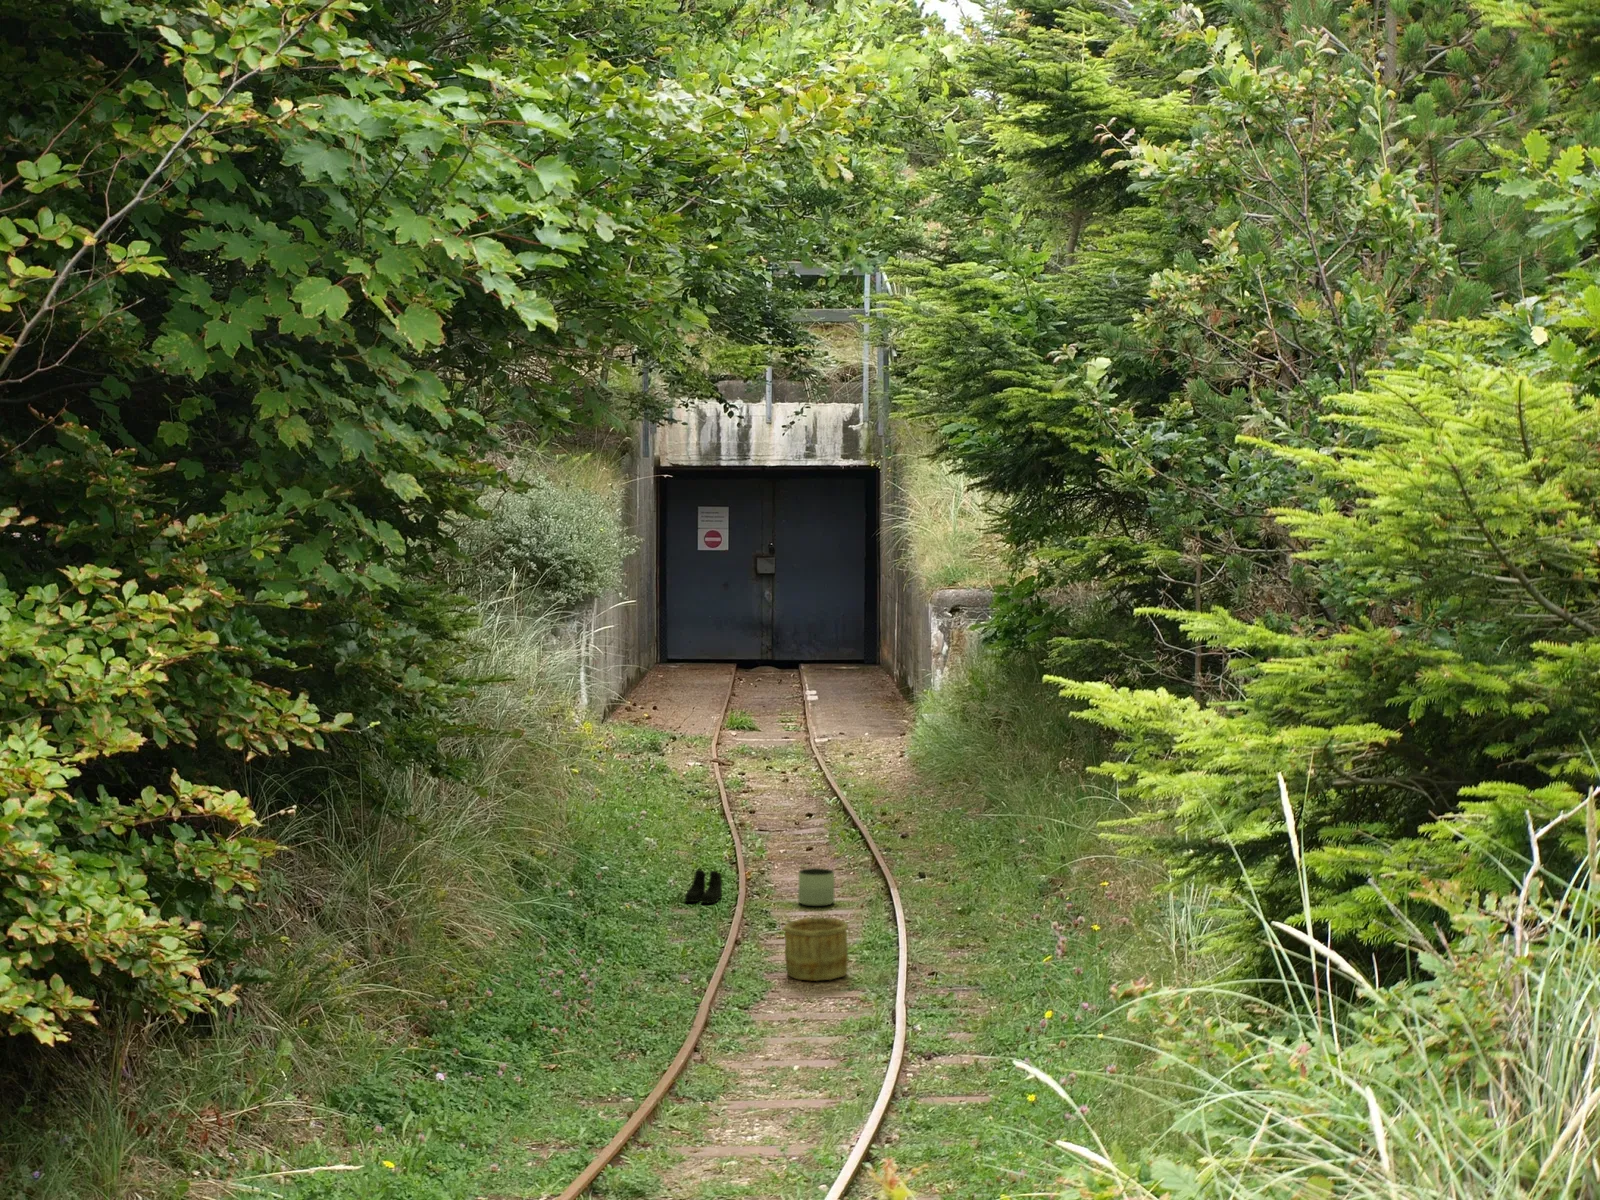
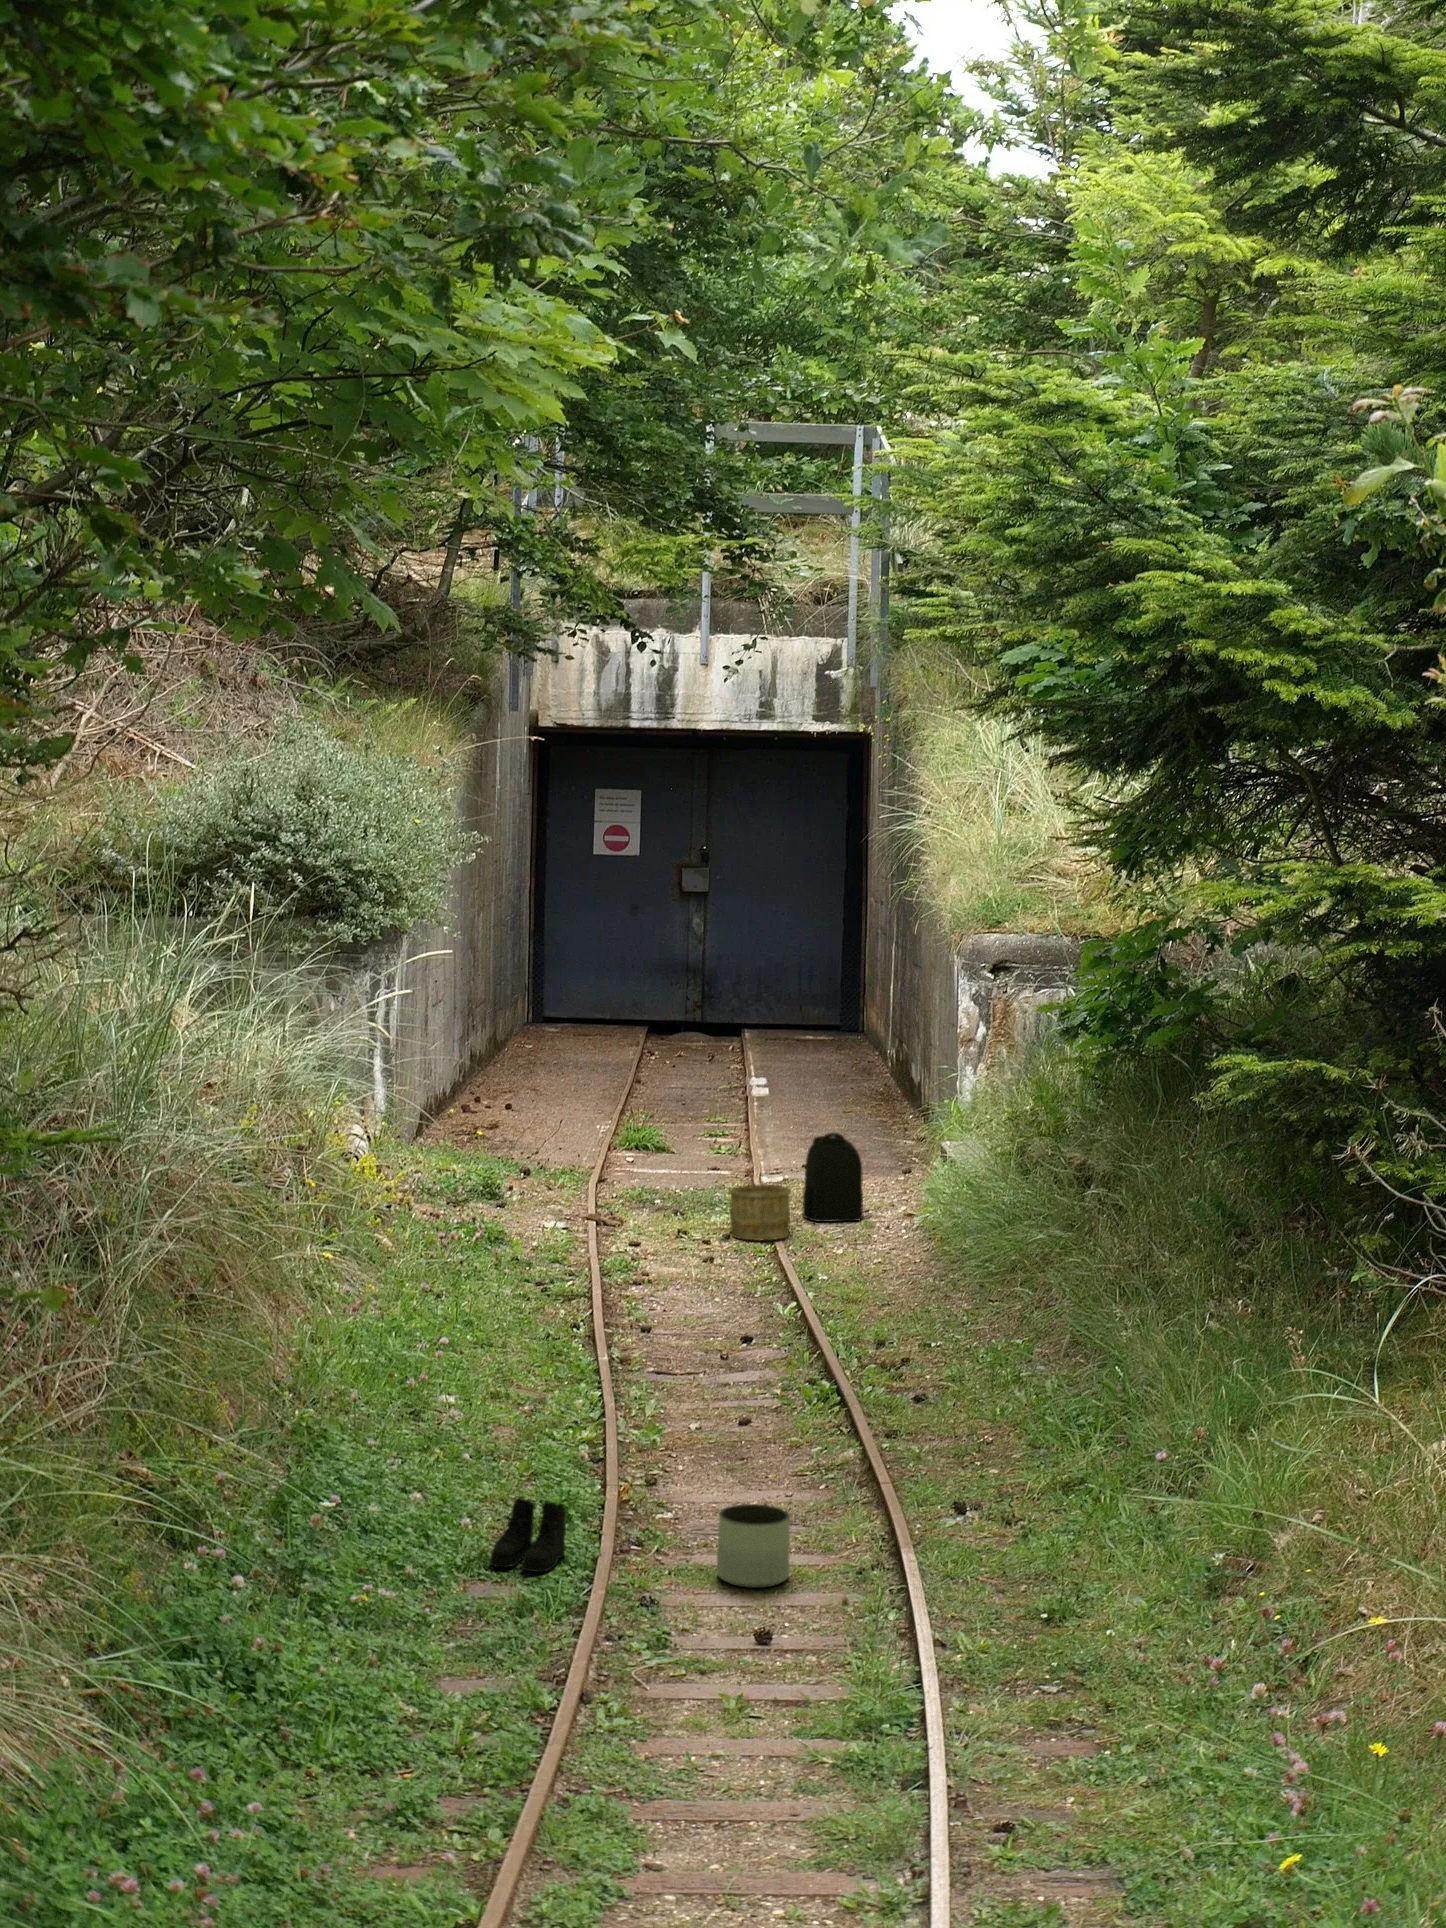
backpack: none [840,710,876,763] -> present [802,1133,863,1222]
wooden bucket: present [783,918,848,981] -> present [729,1185,791,1241]

